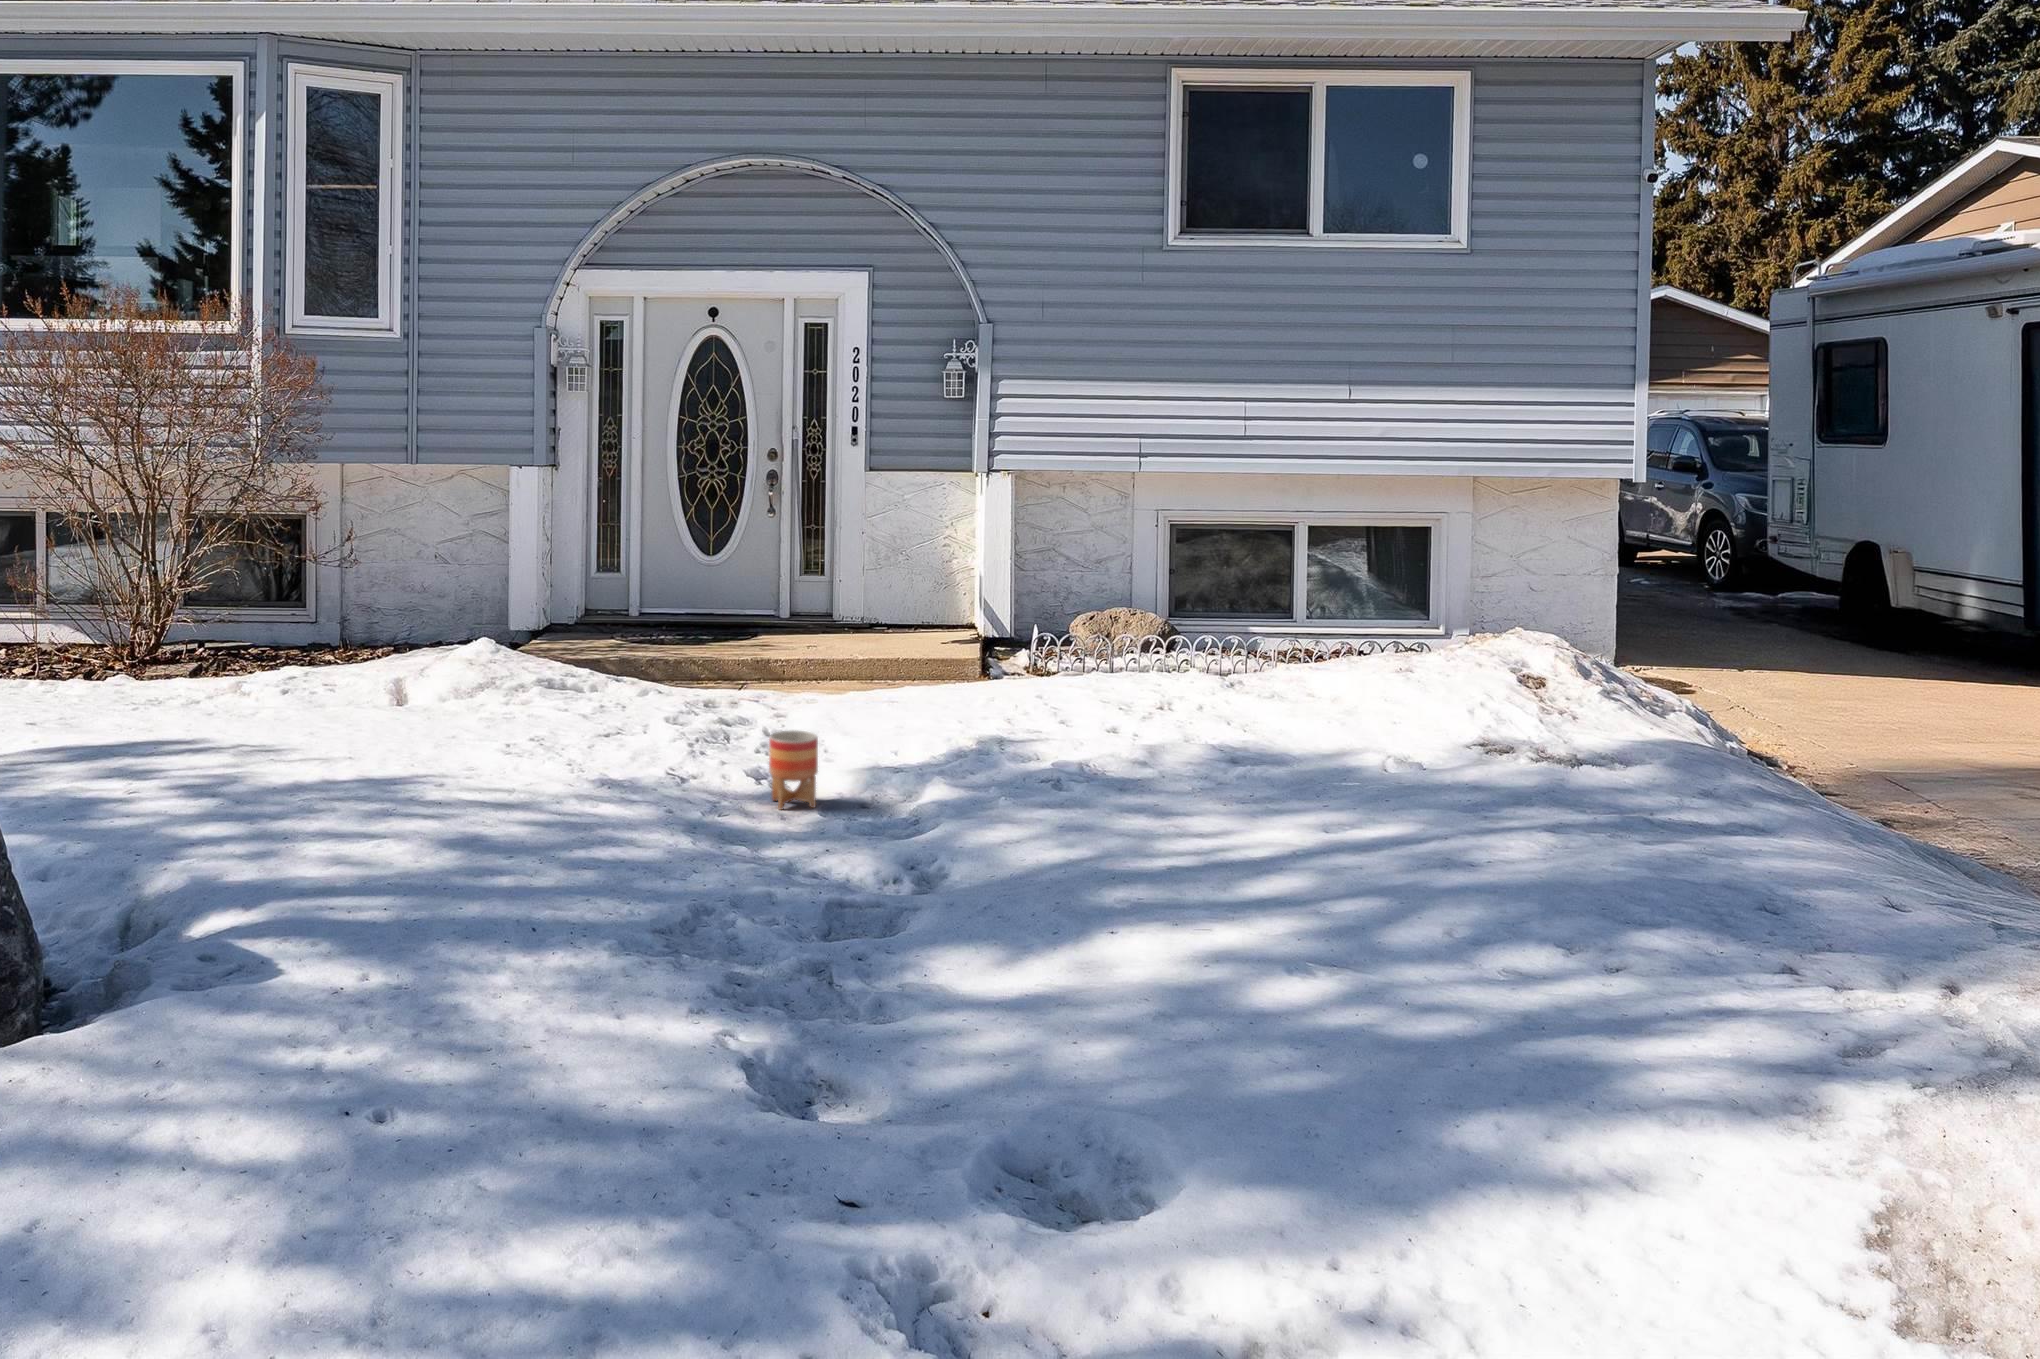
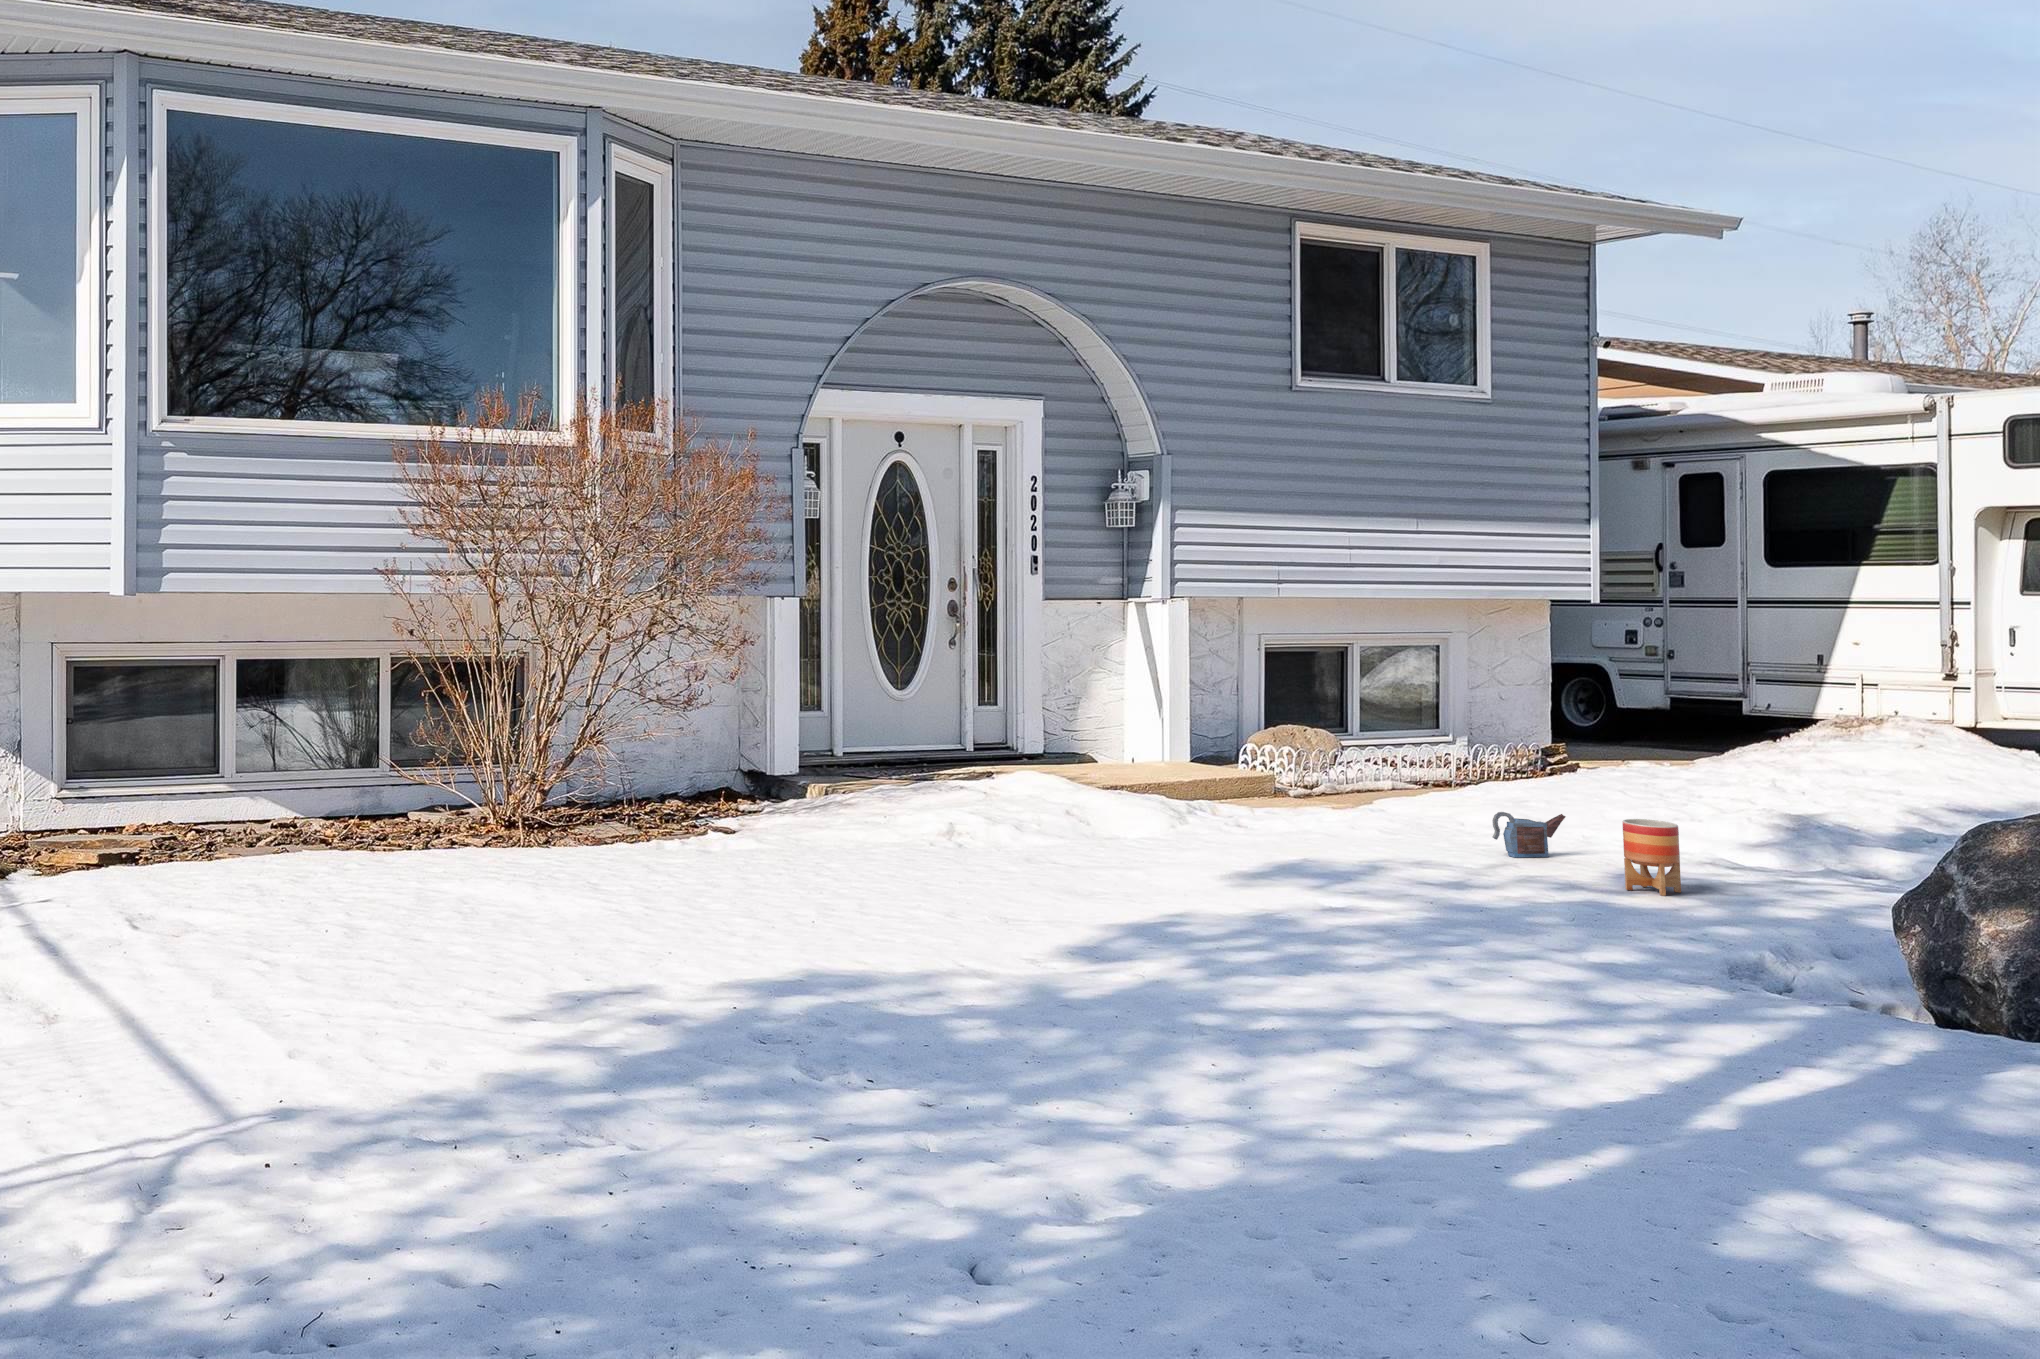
watering can: none [815,712,893,760] -> present [1492,812,1566,857]

